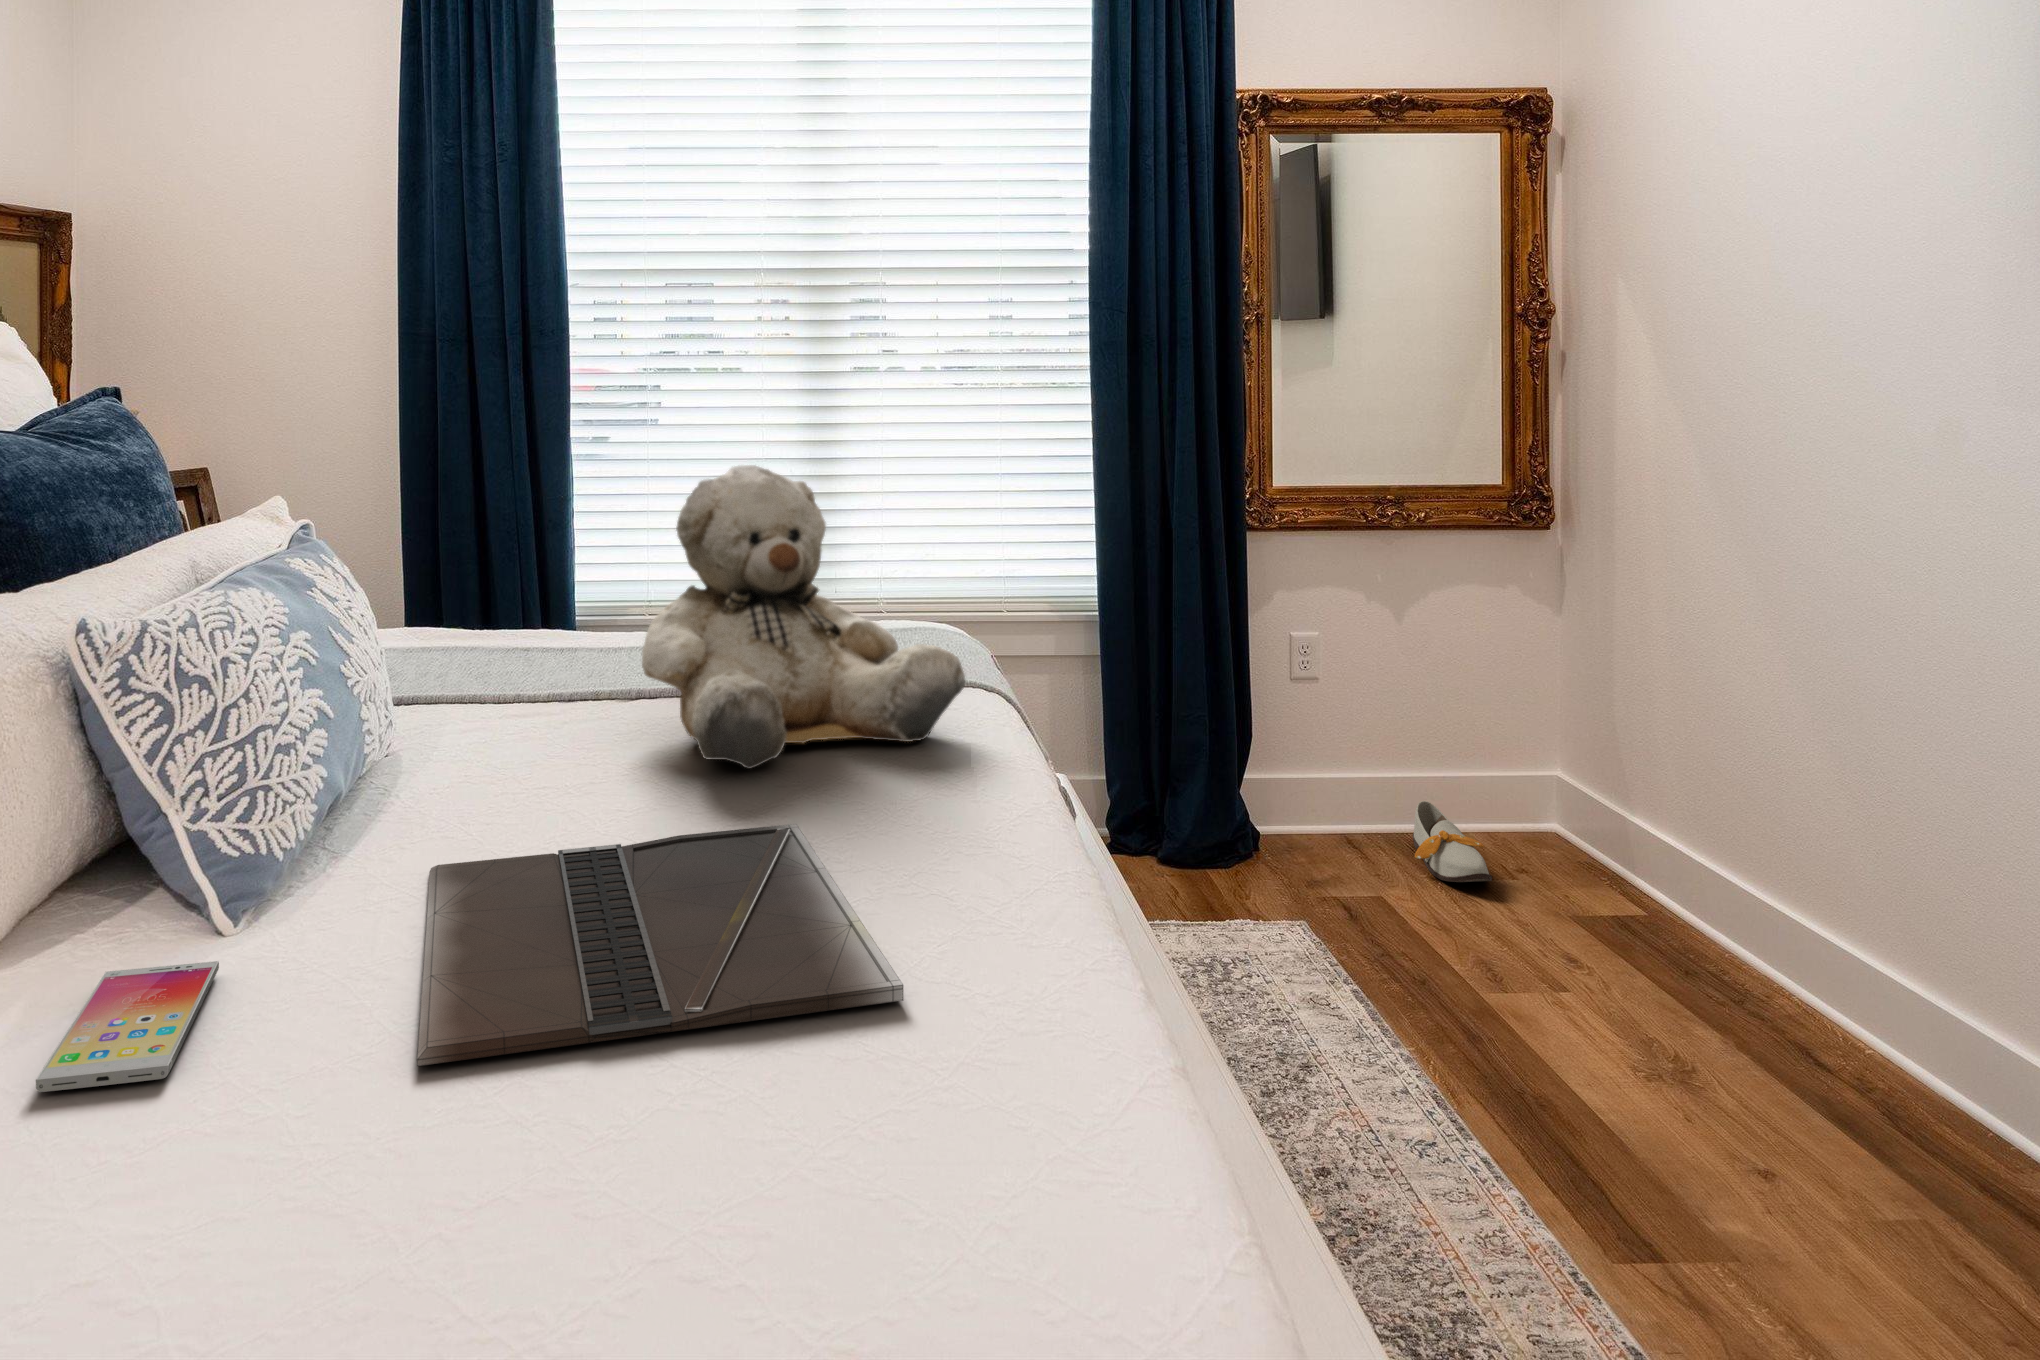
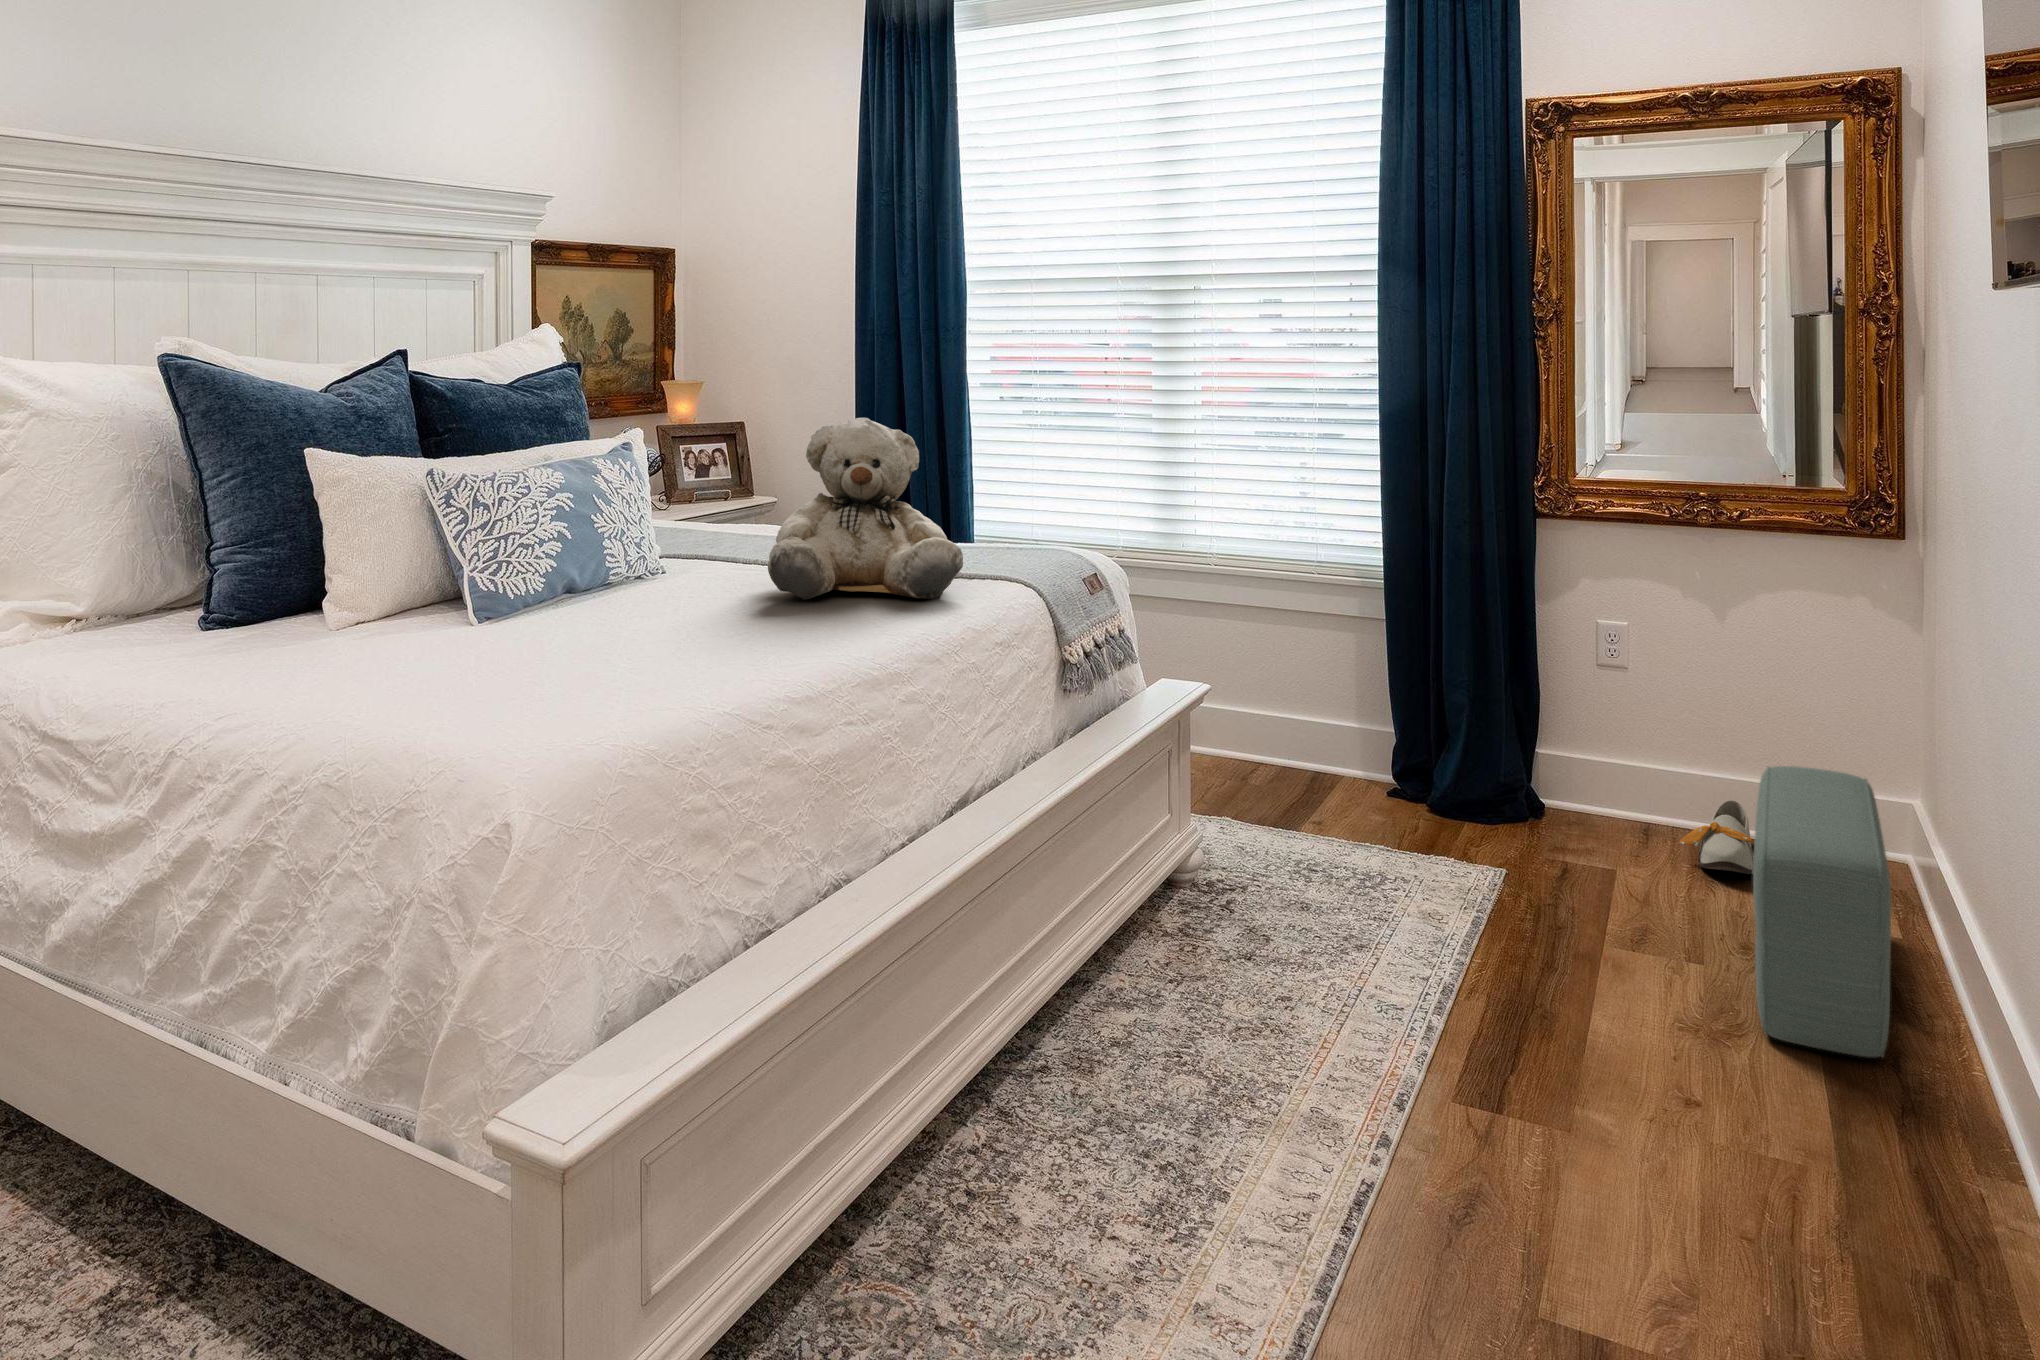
pouf: none [1545,774,1840,1094] -> present [1753,766,1891,1058]
laptop: present [417,824,903,1066] -> none [483,612,776,670]
smartphone: present [36,961,219,1092] -> none [355,624,456,651]

